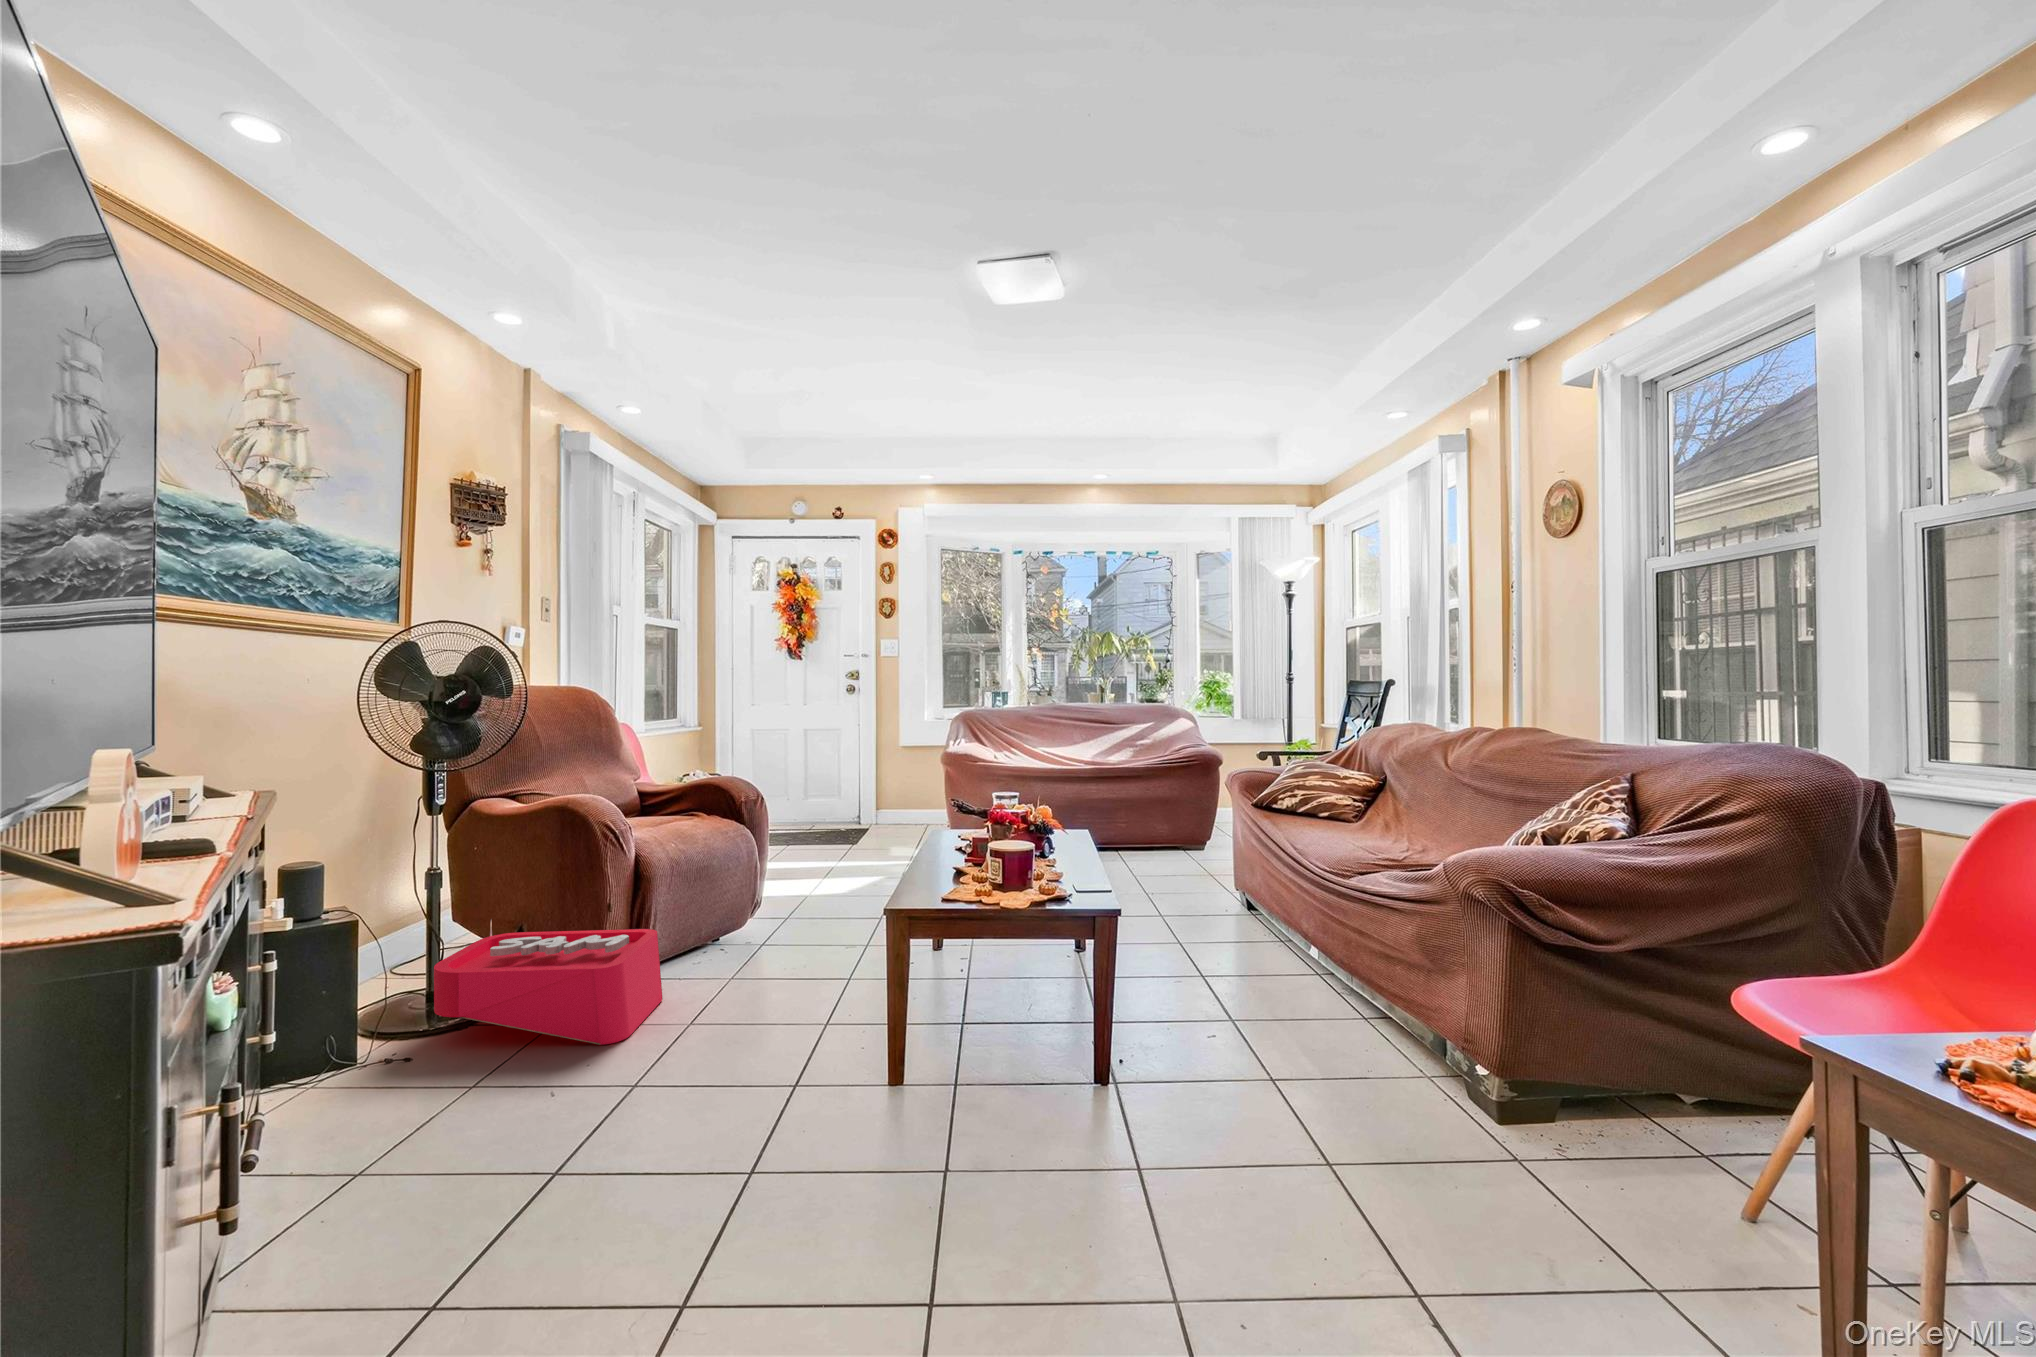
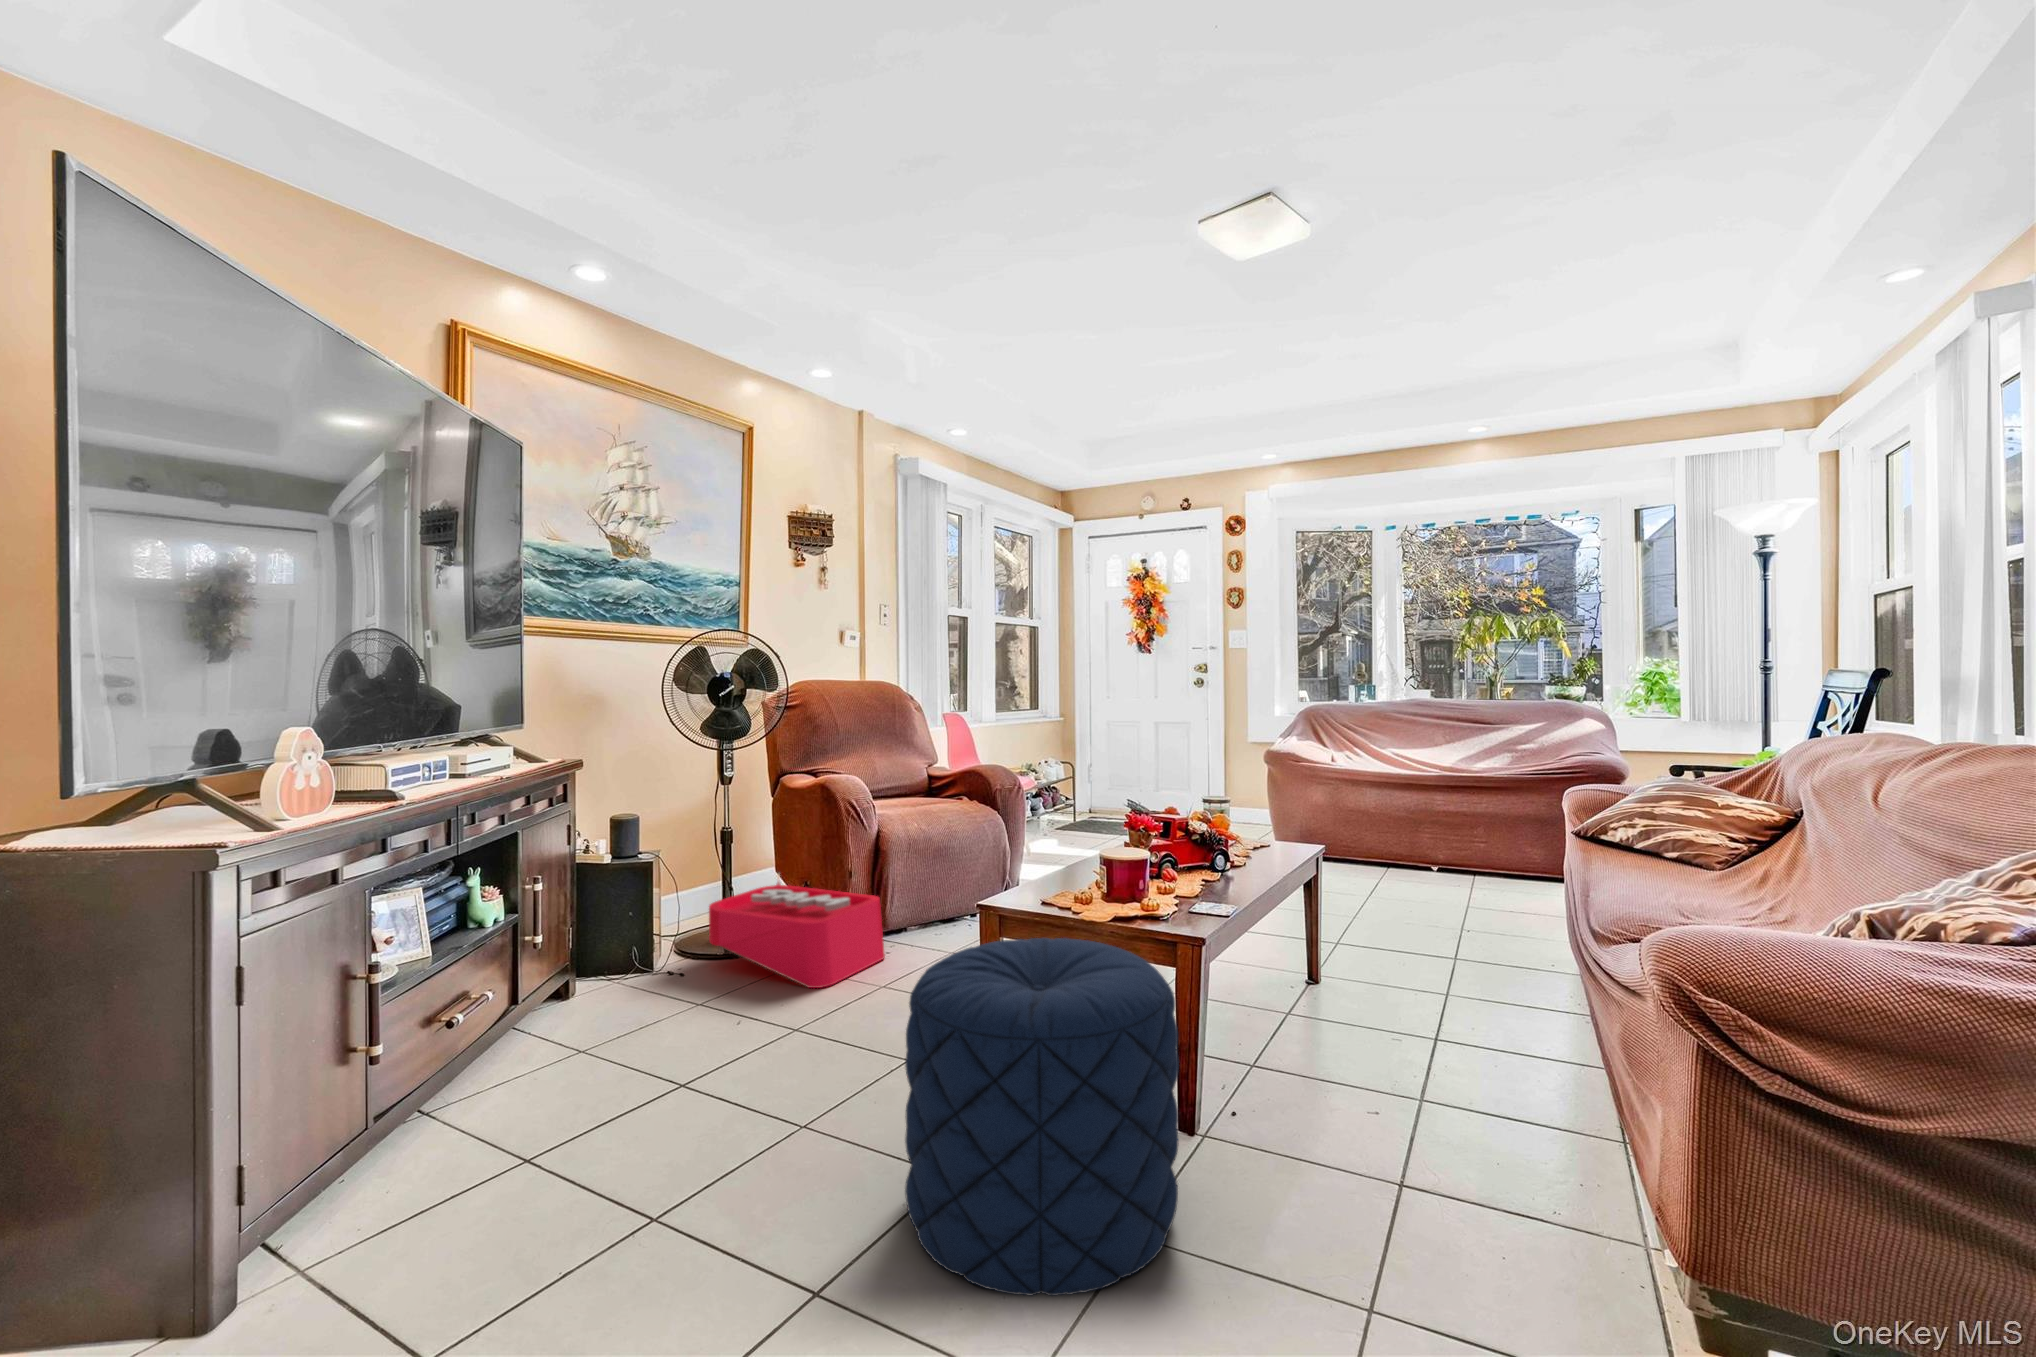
pouf: none [941,925,1206,1266] -> present [905,938,1179,1296]

